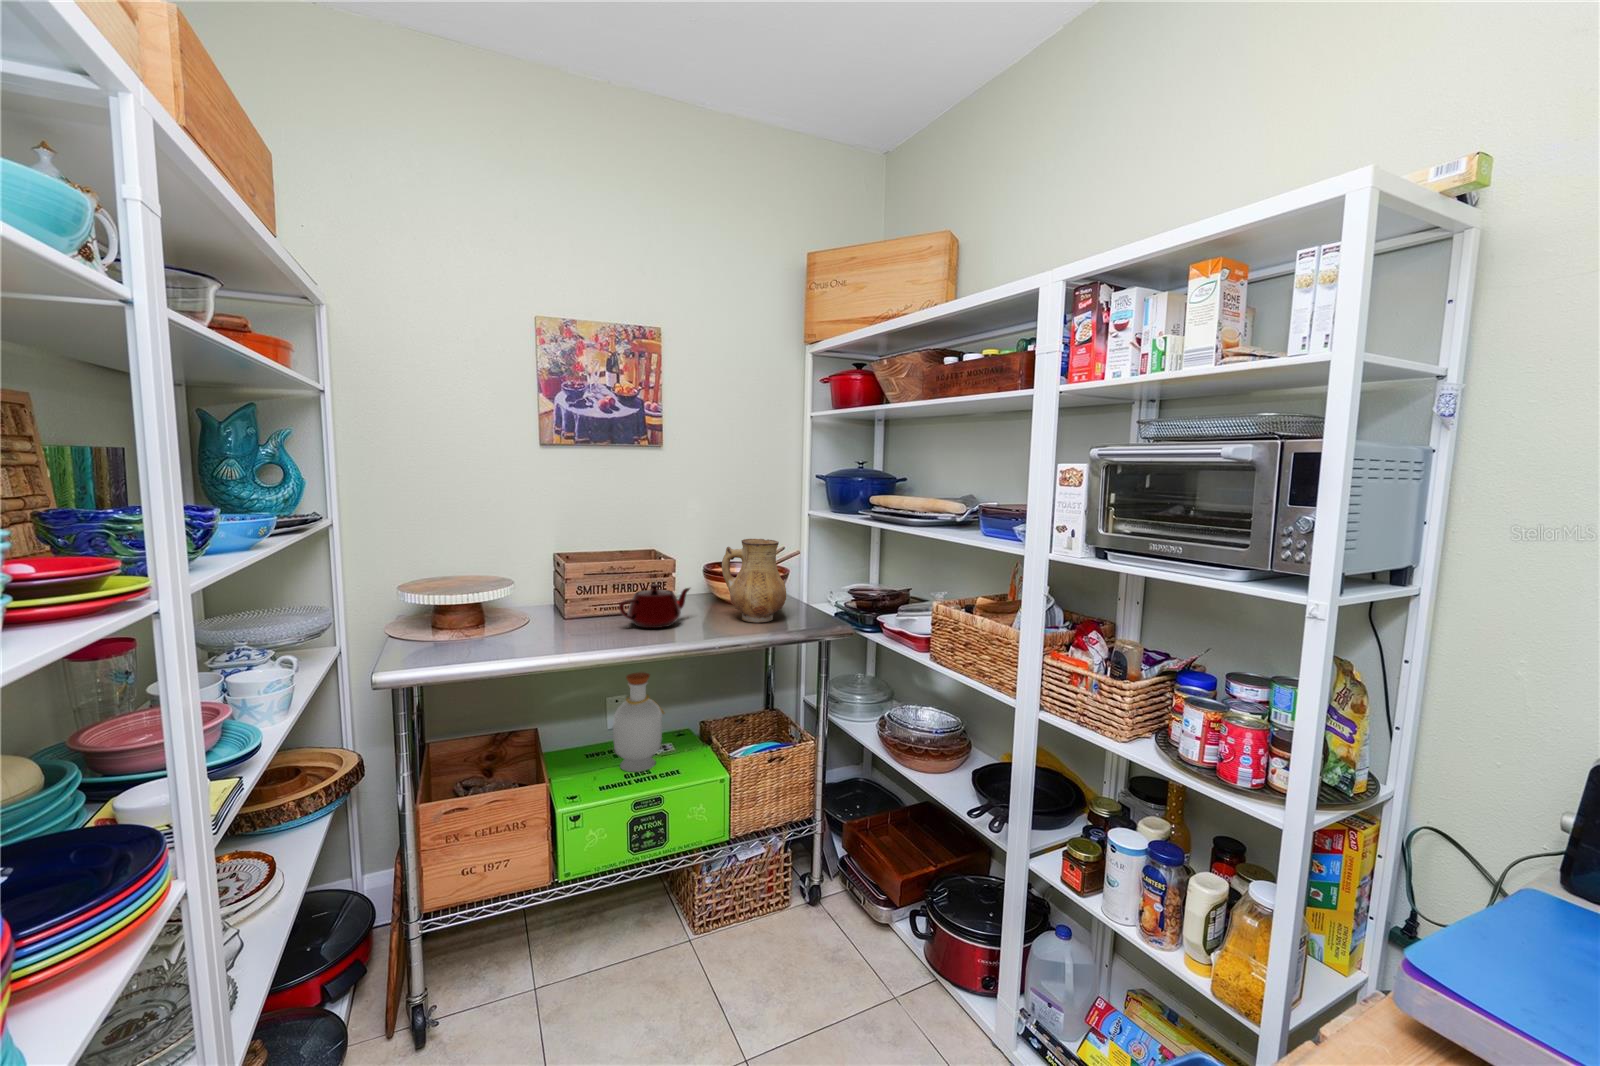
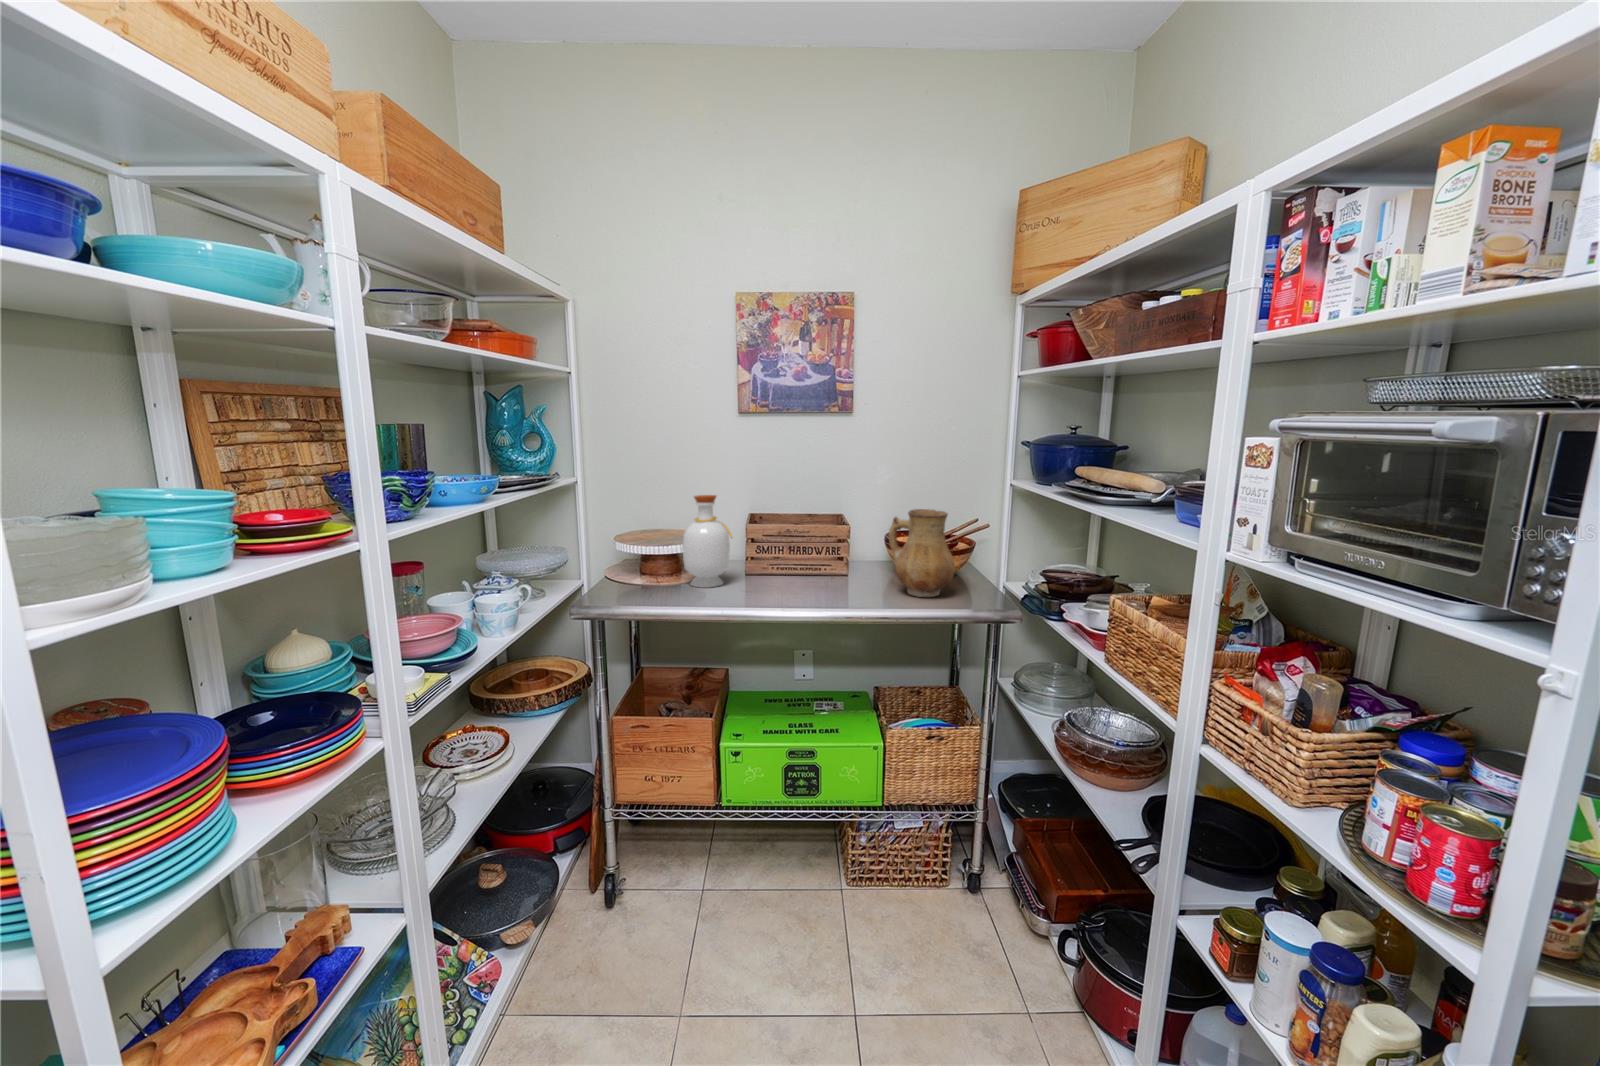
teapot: present [619,584,690,628] -> none [782,550,858,593]
bottle: present [613,672,664,772] -> present [682,495,732,588]

